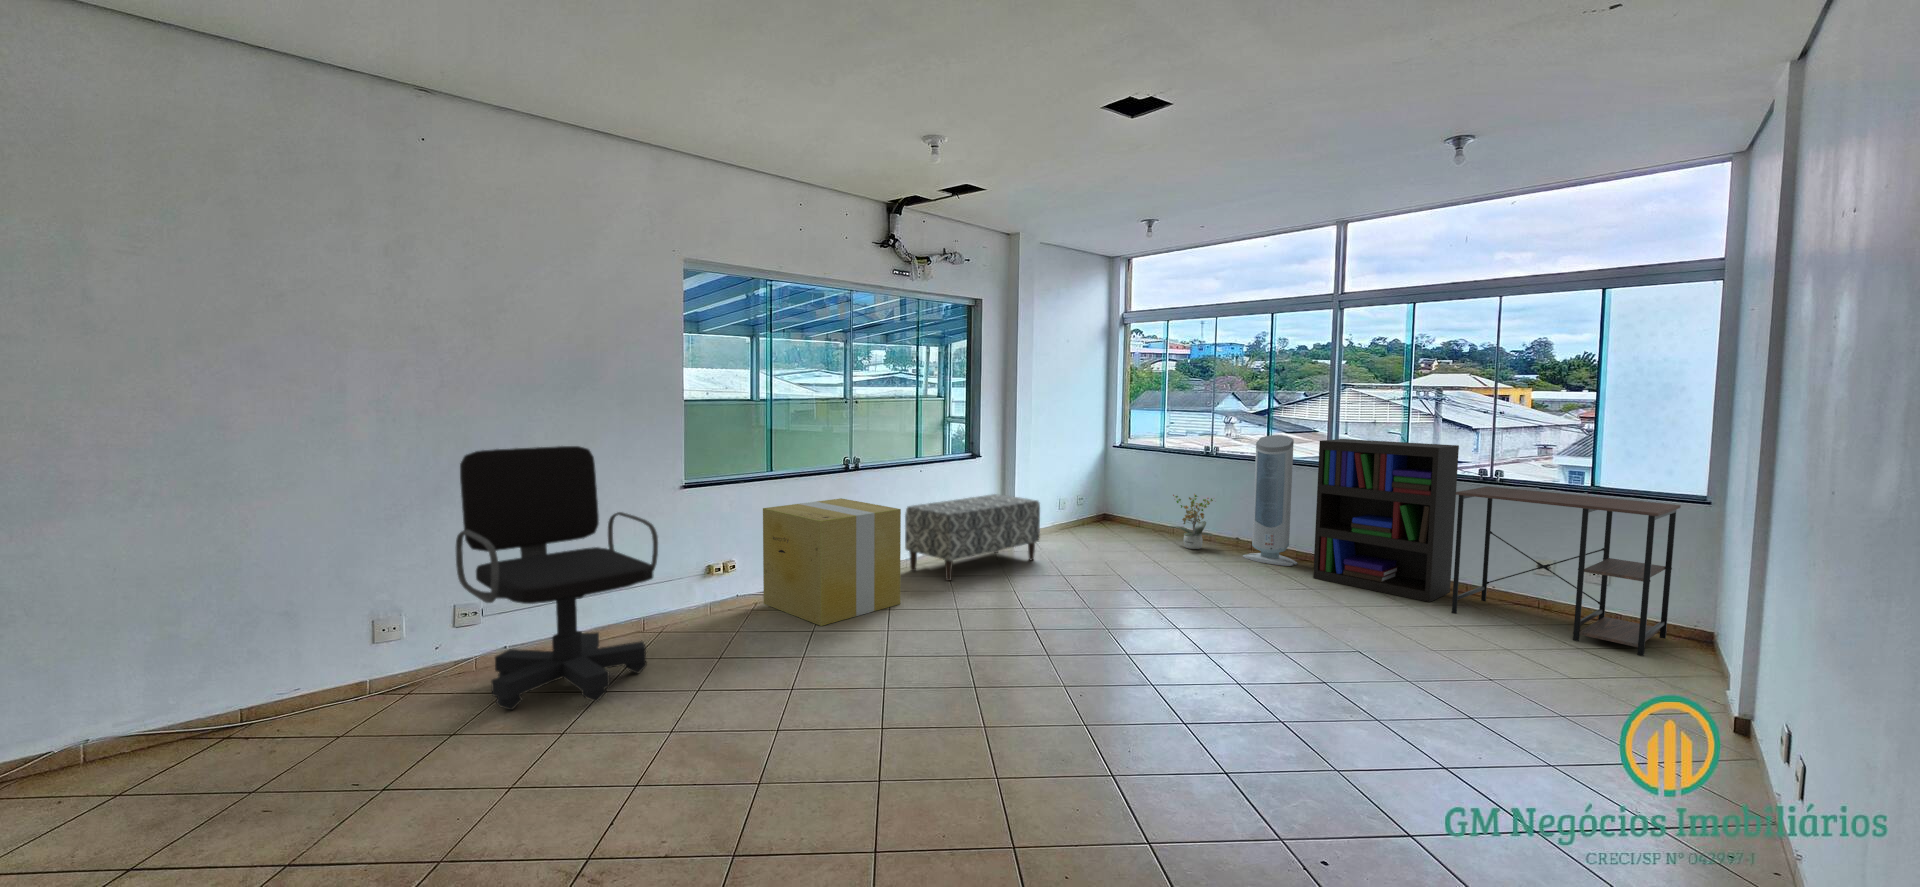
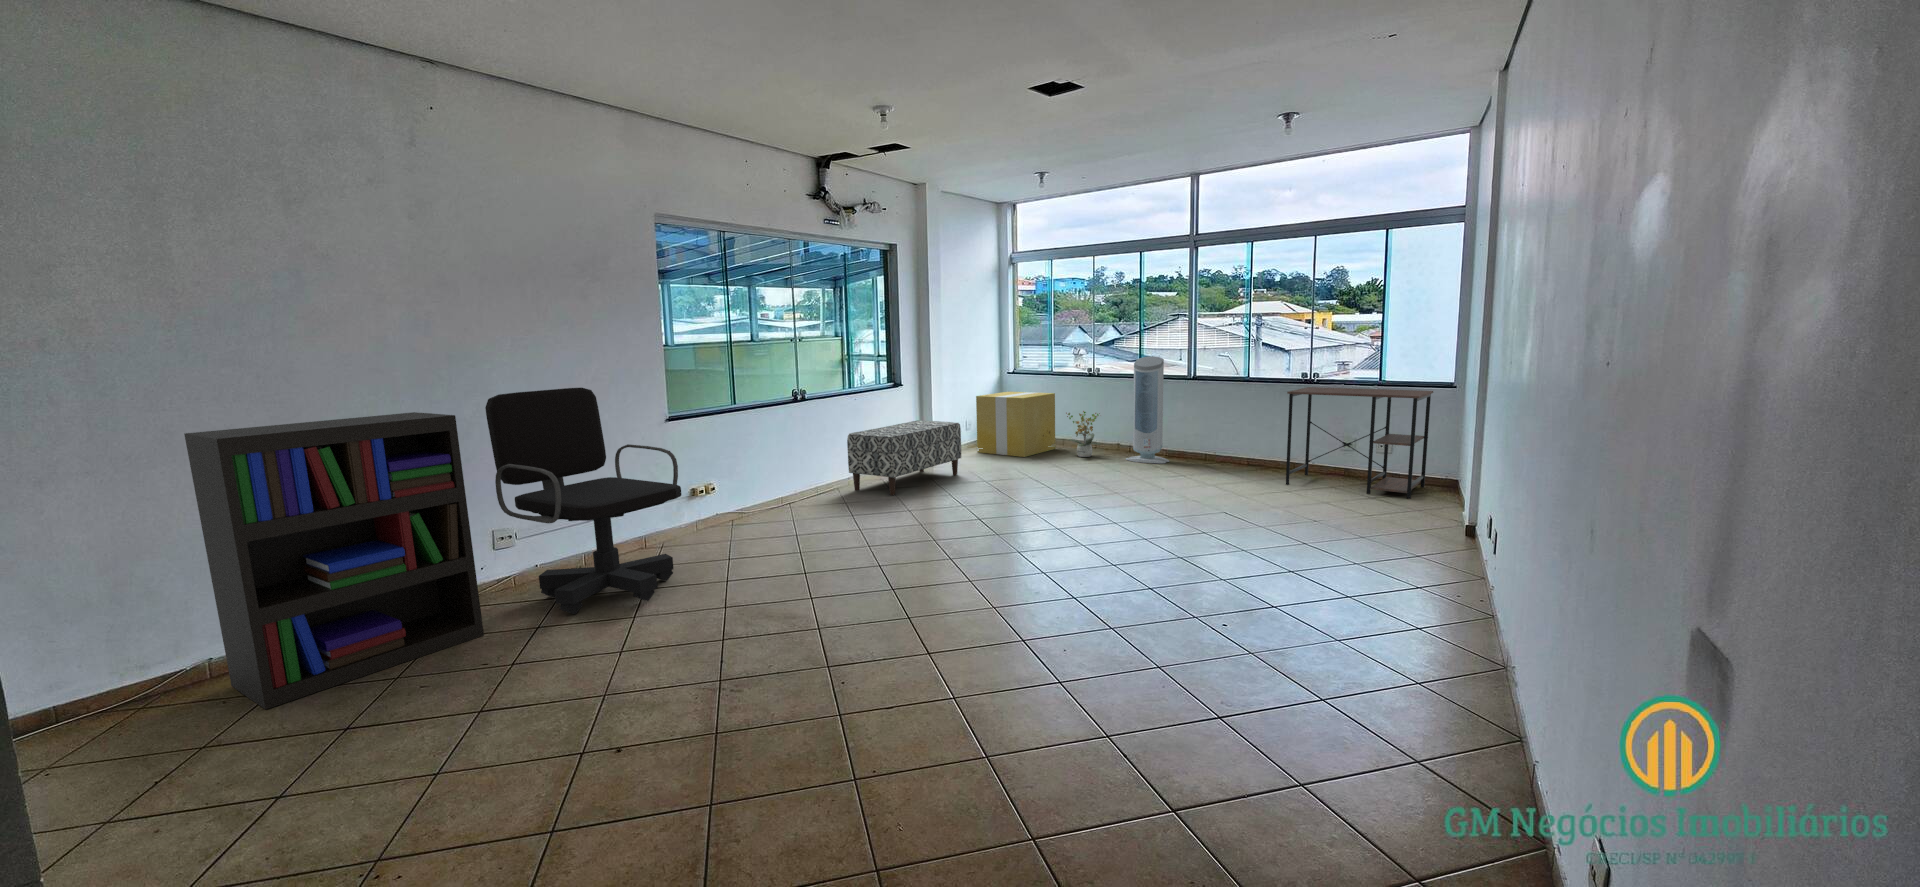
bookshelf: present [1313,439,1459,602] -> present [184,412,484,709]
cardboard box: present [763,498,901,626] -> present [976,392,1055,457]

